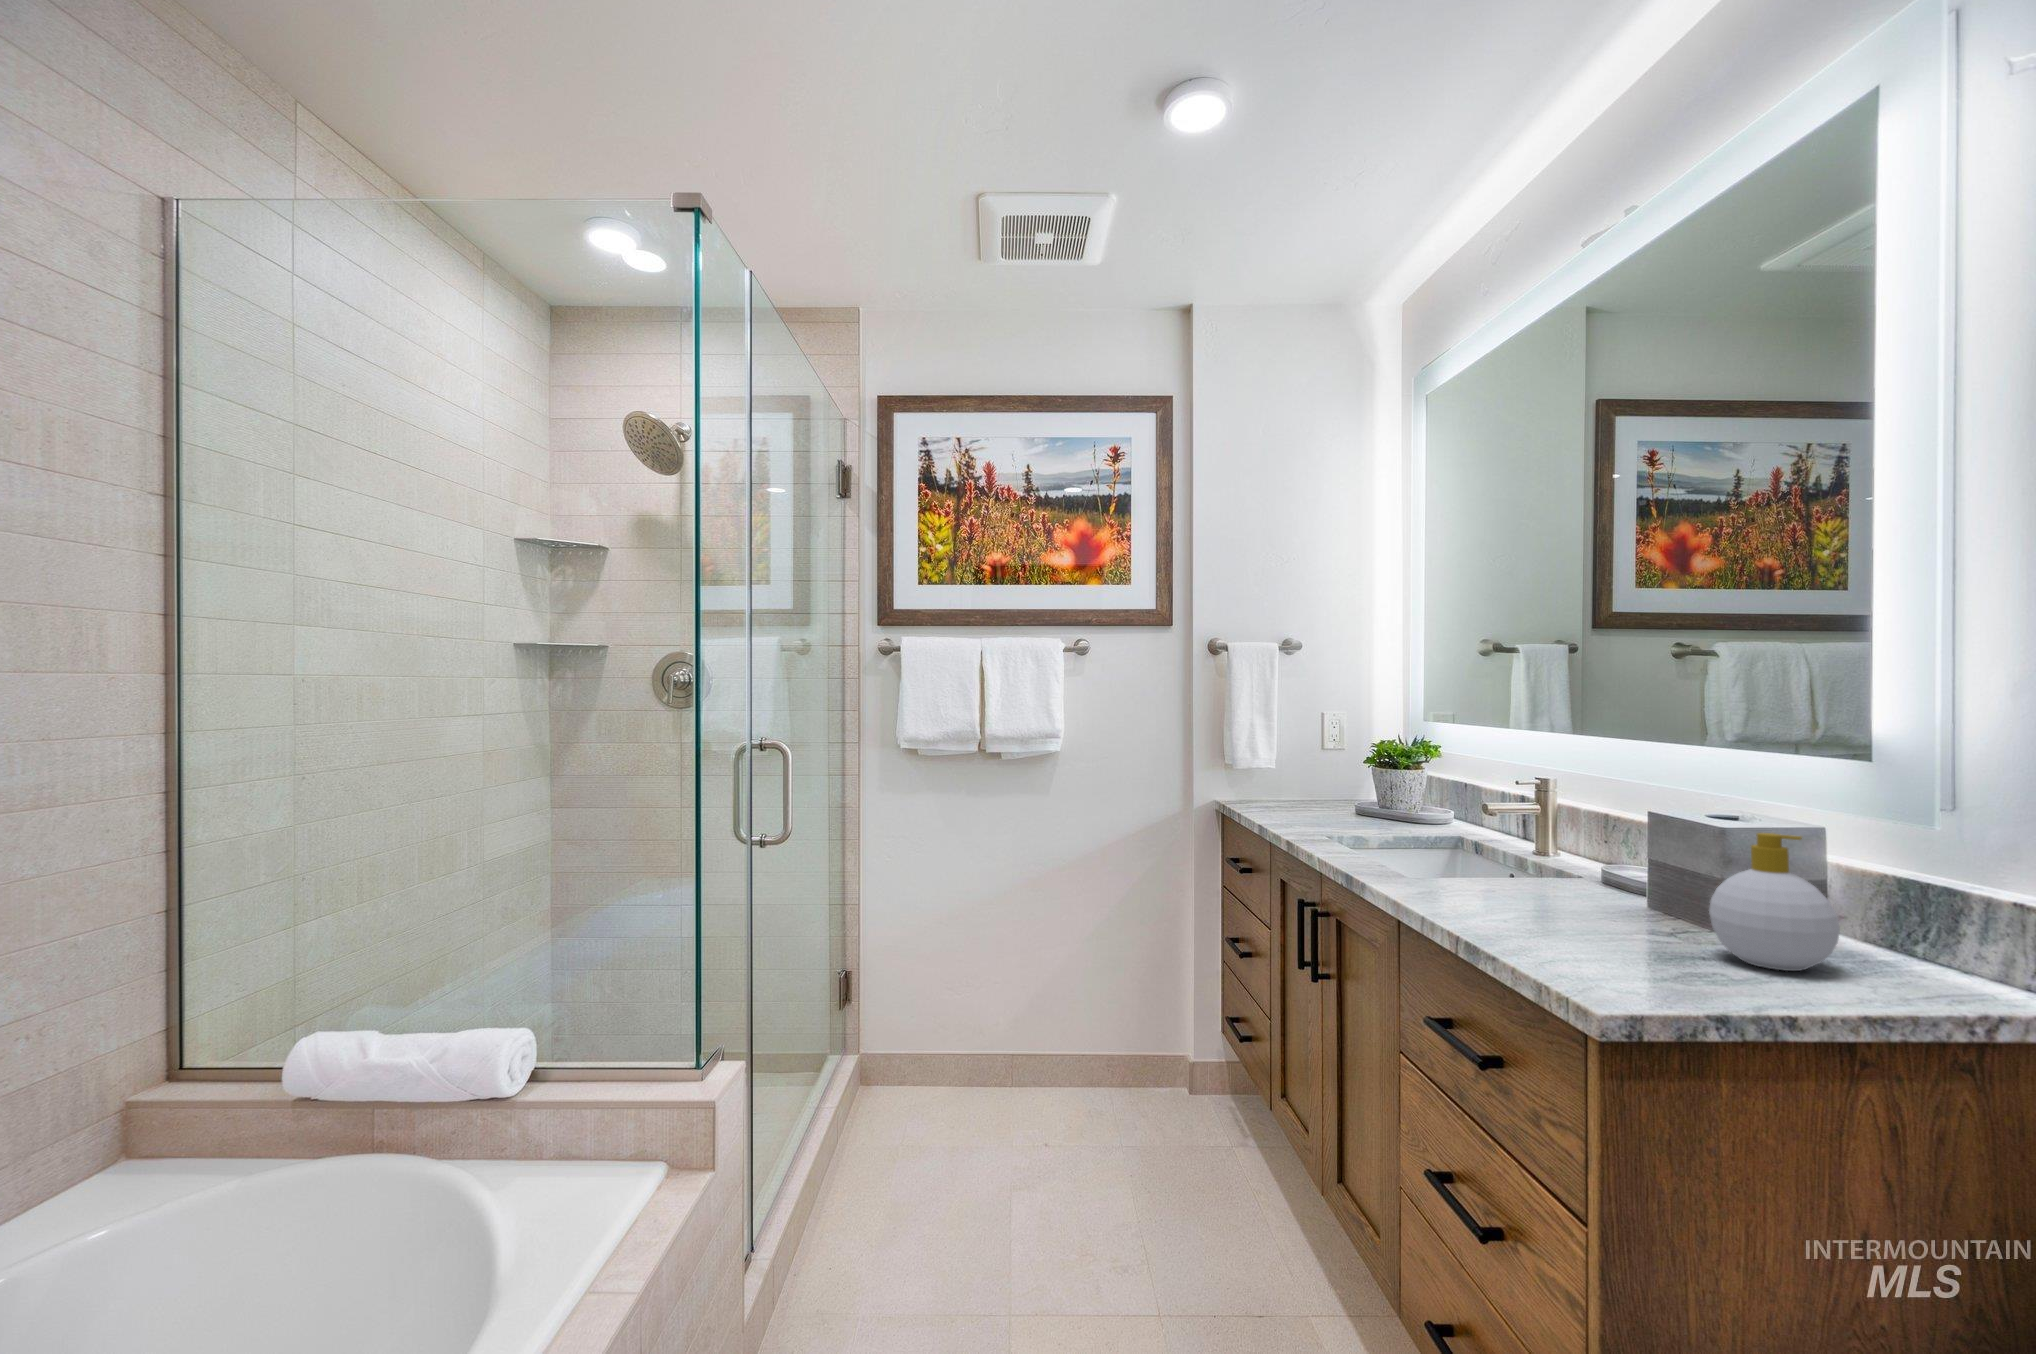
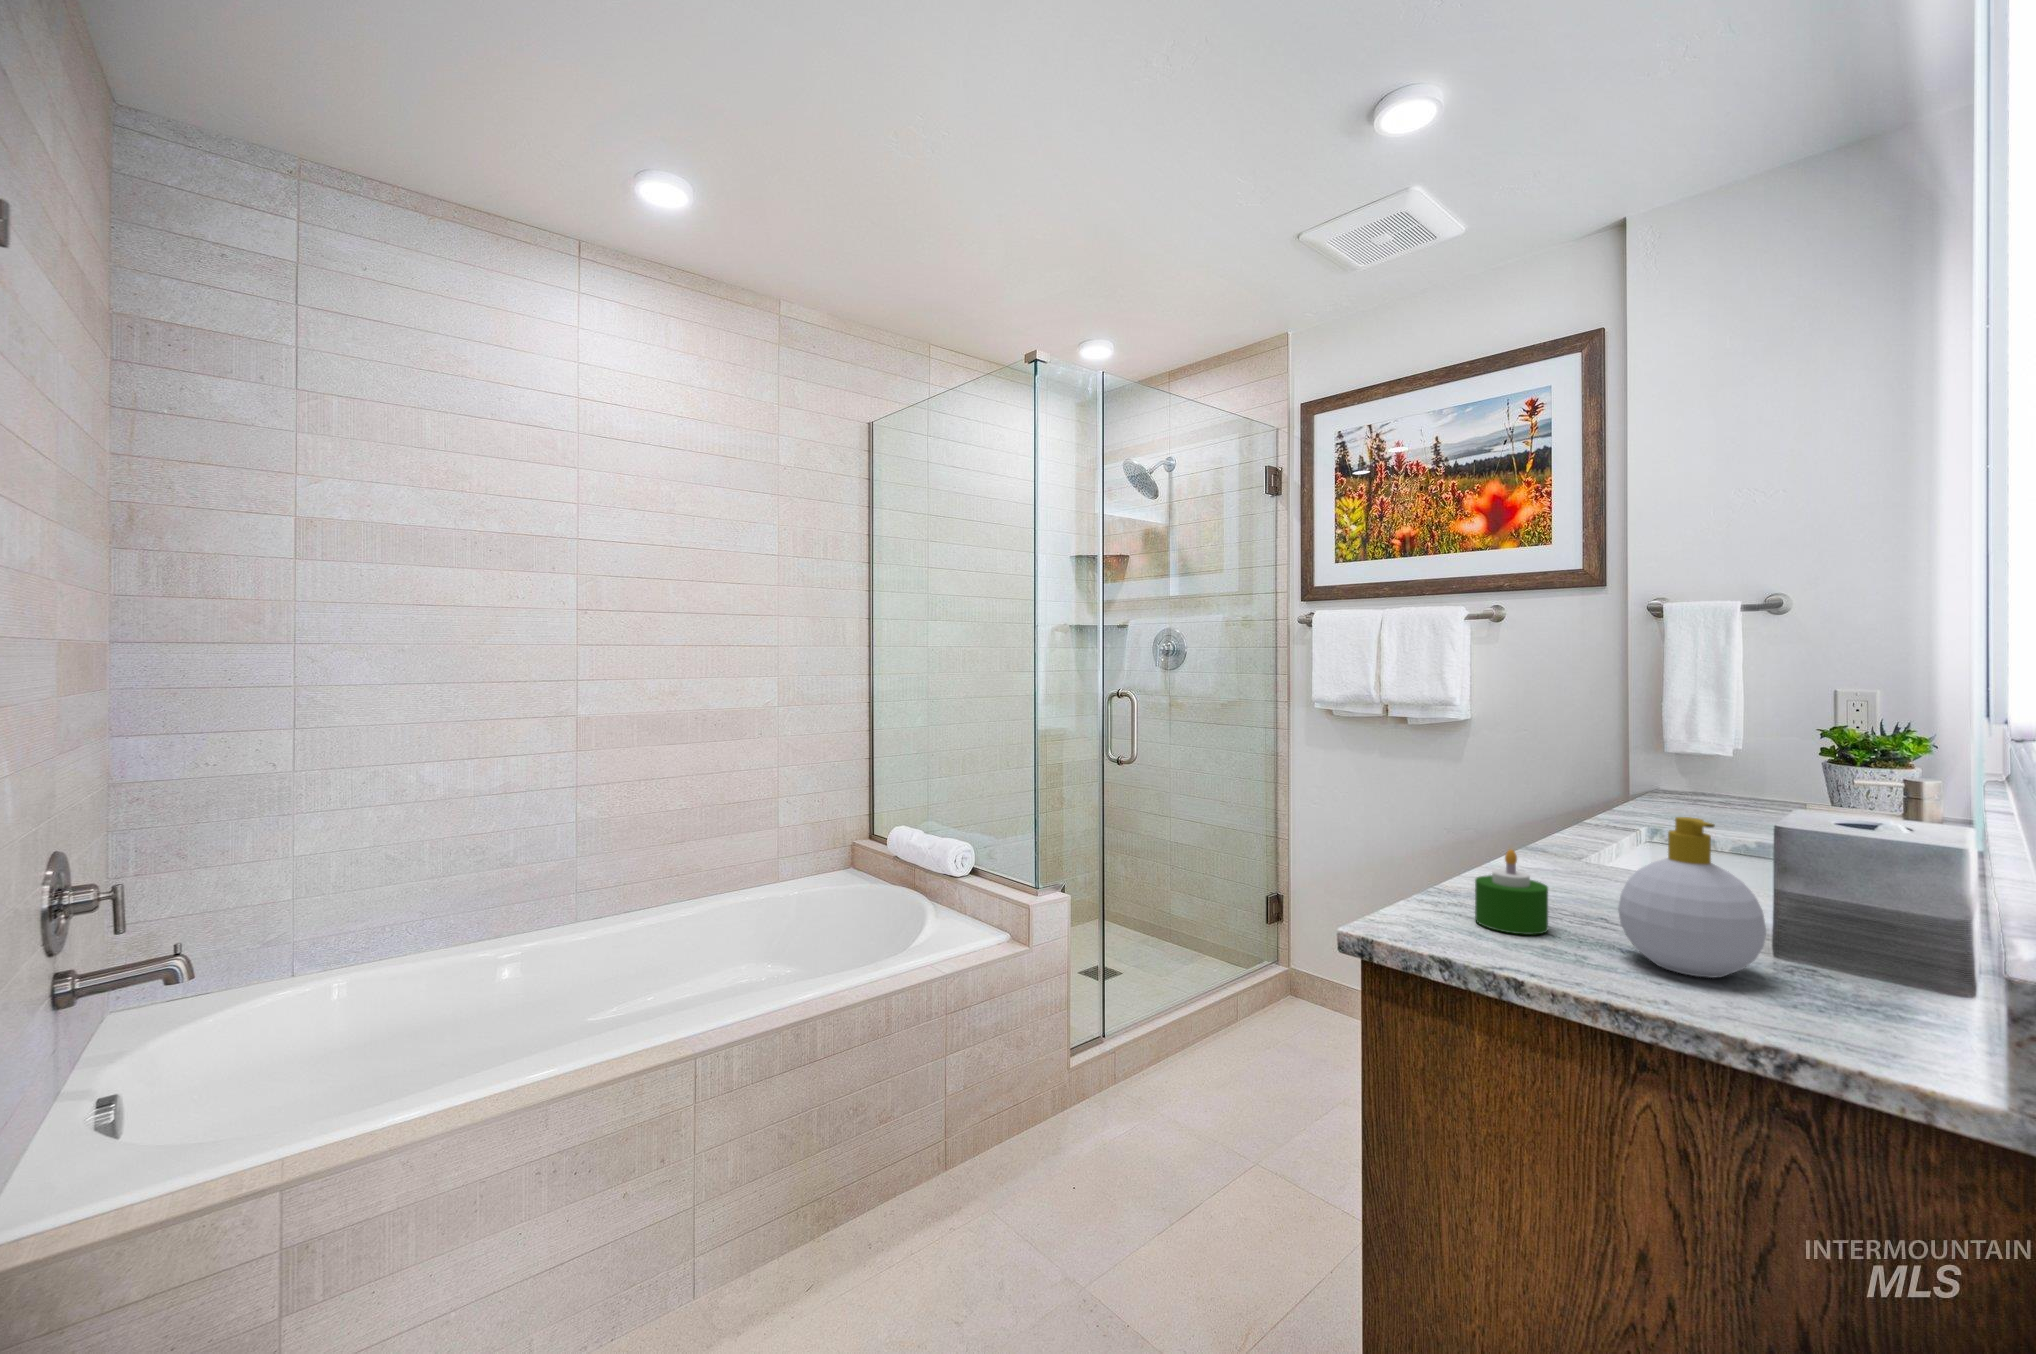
candle: none [1586,885,1663,971] -> present [1475,850,1548,935]

